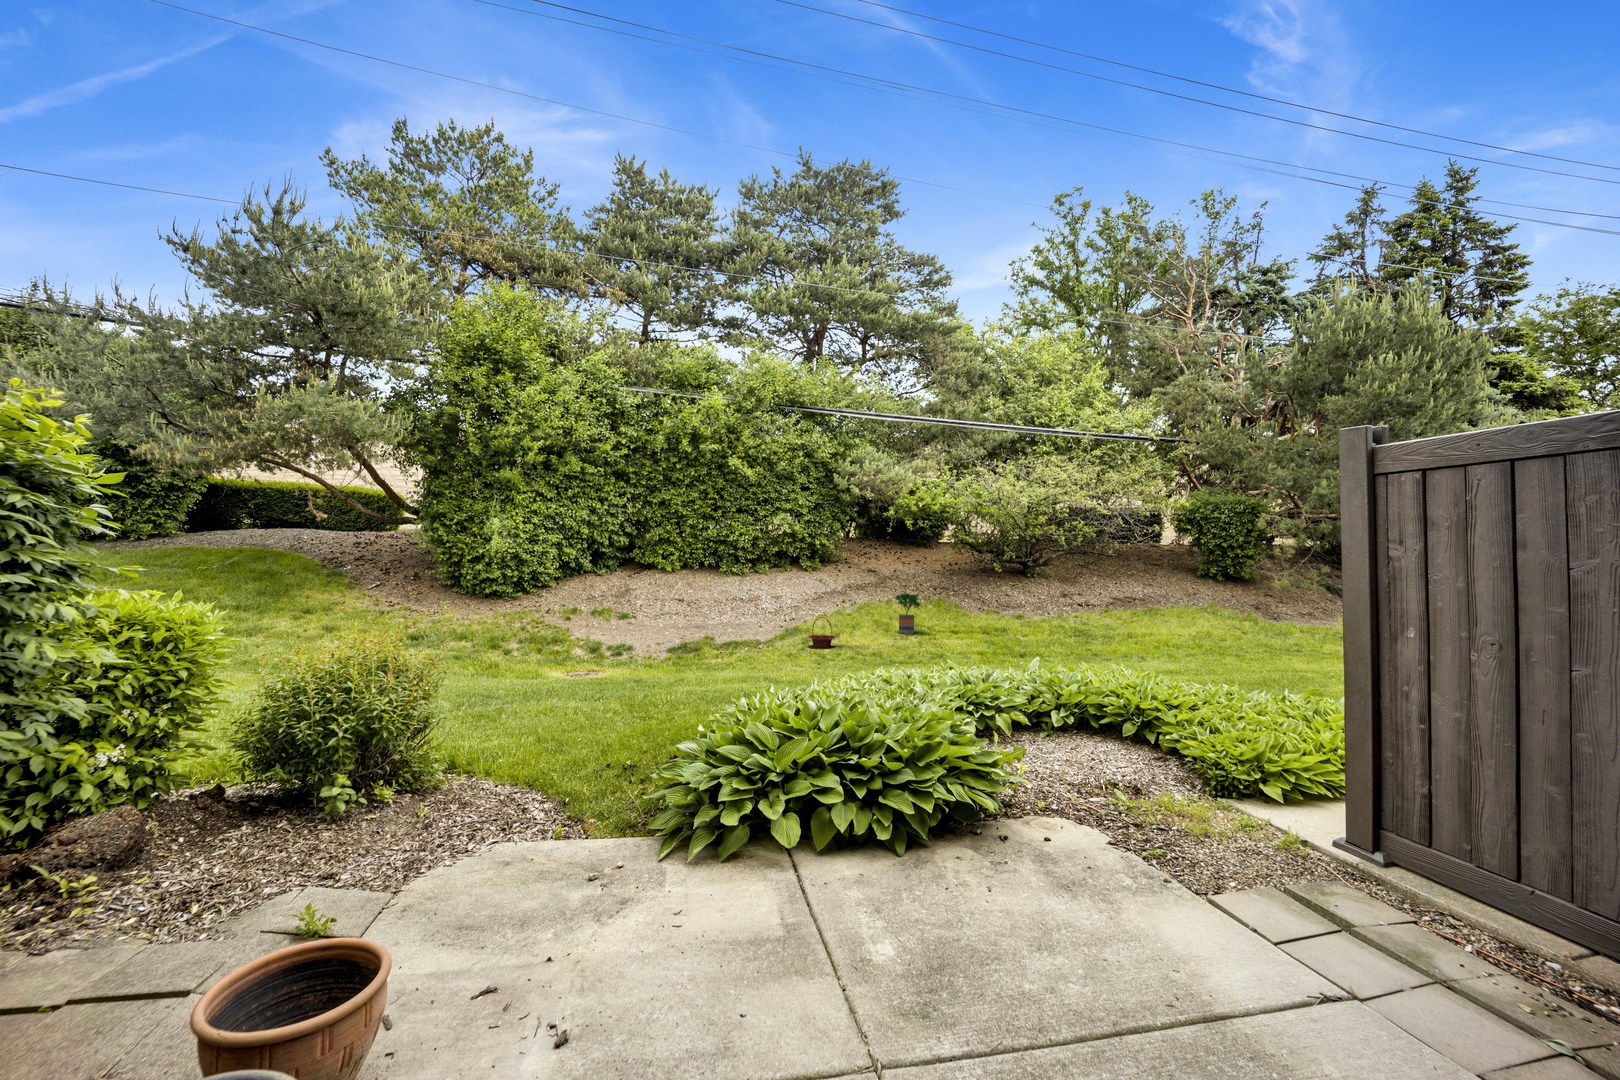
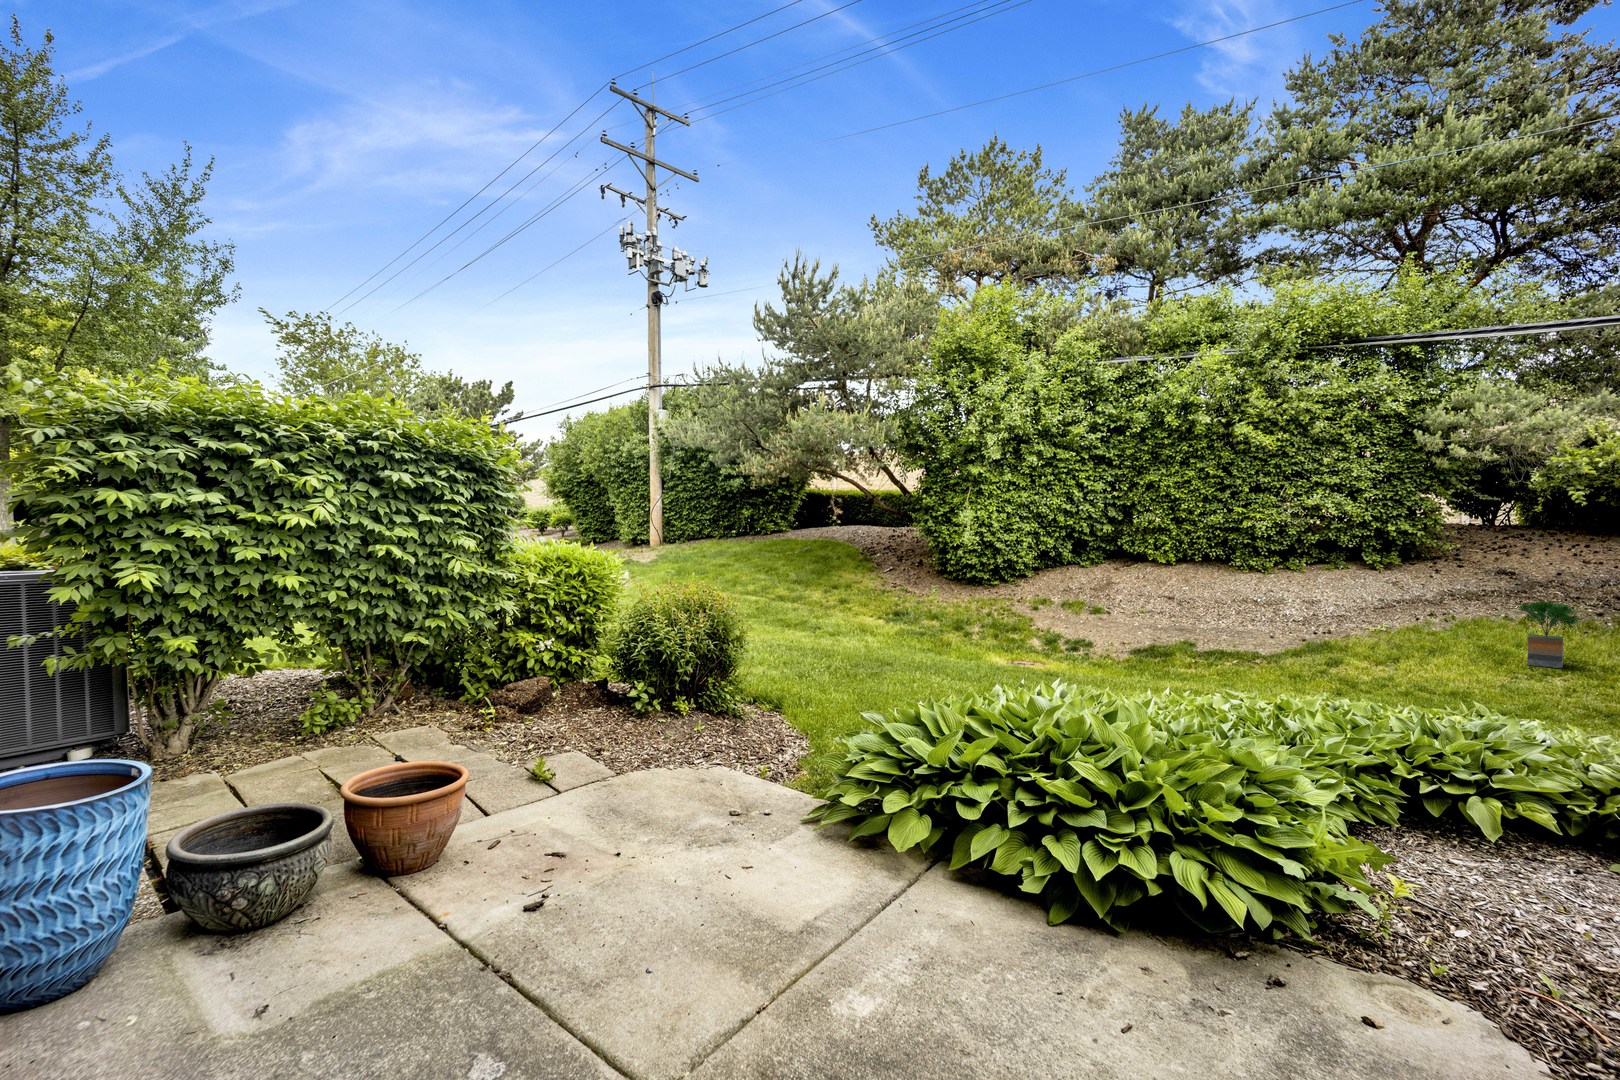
basket: present [808,617,836,648] -> none [1338,629,1392,673]

